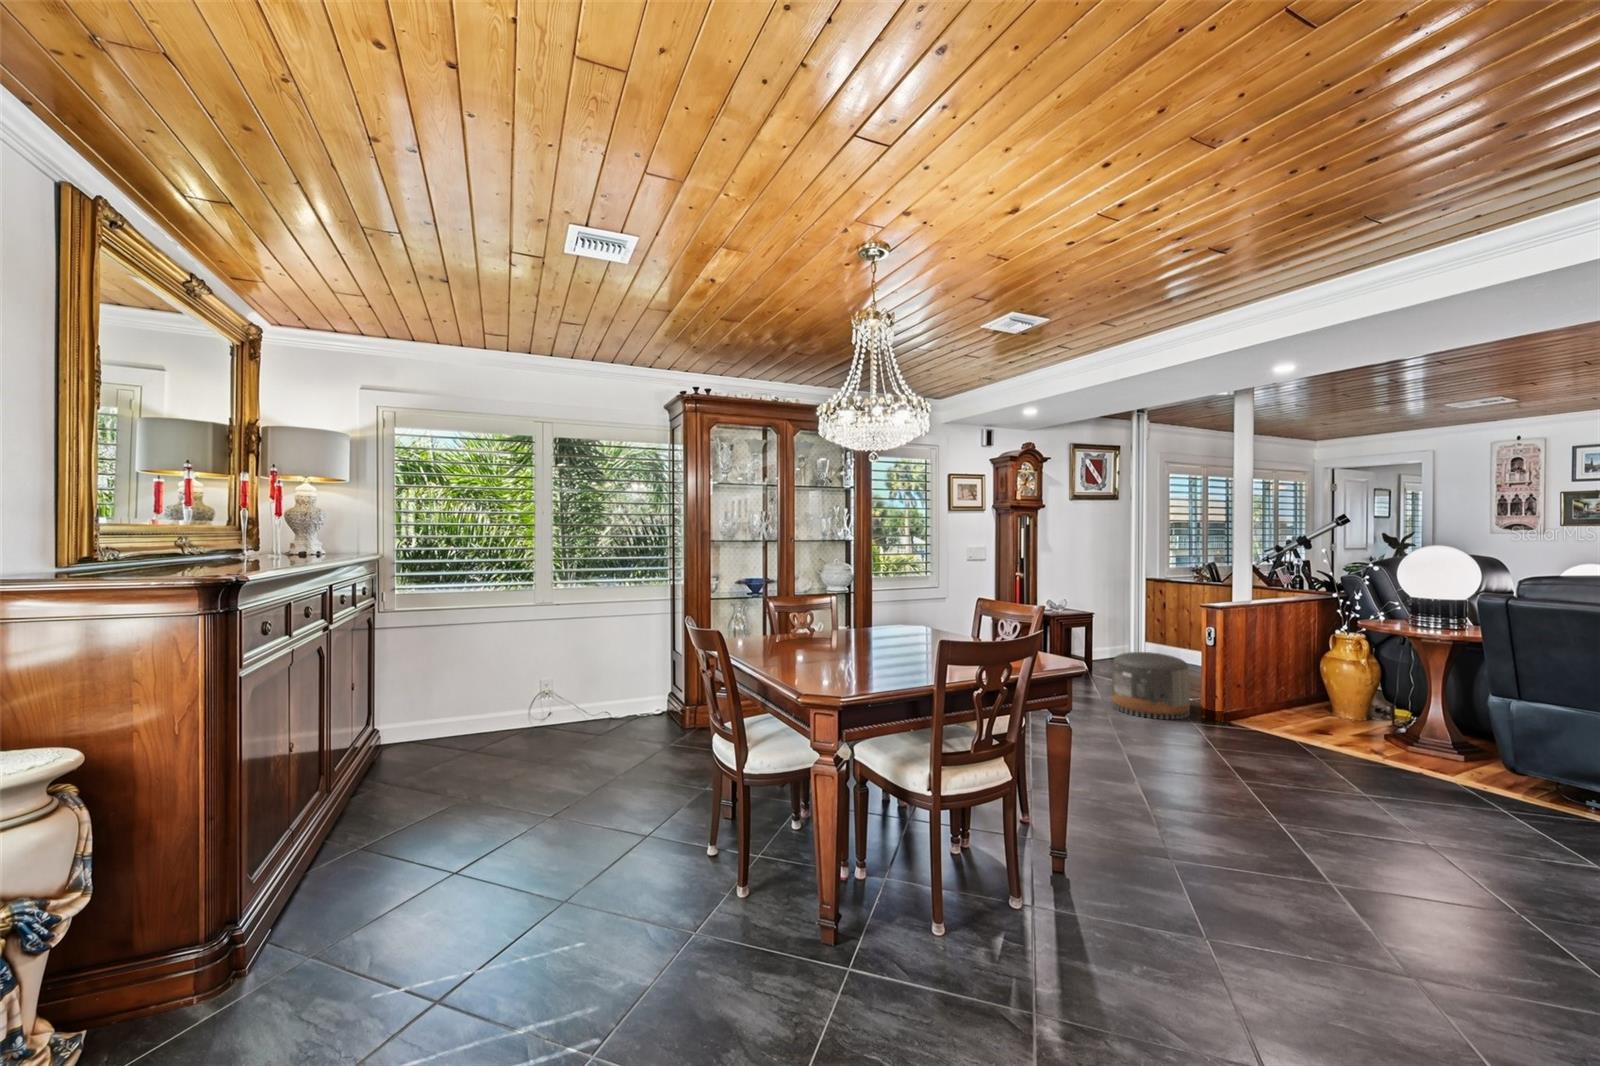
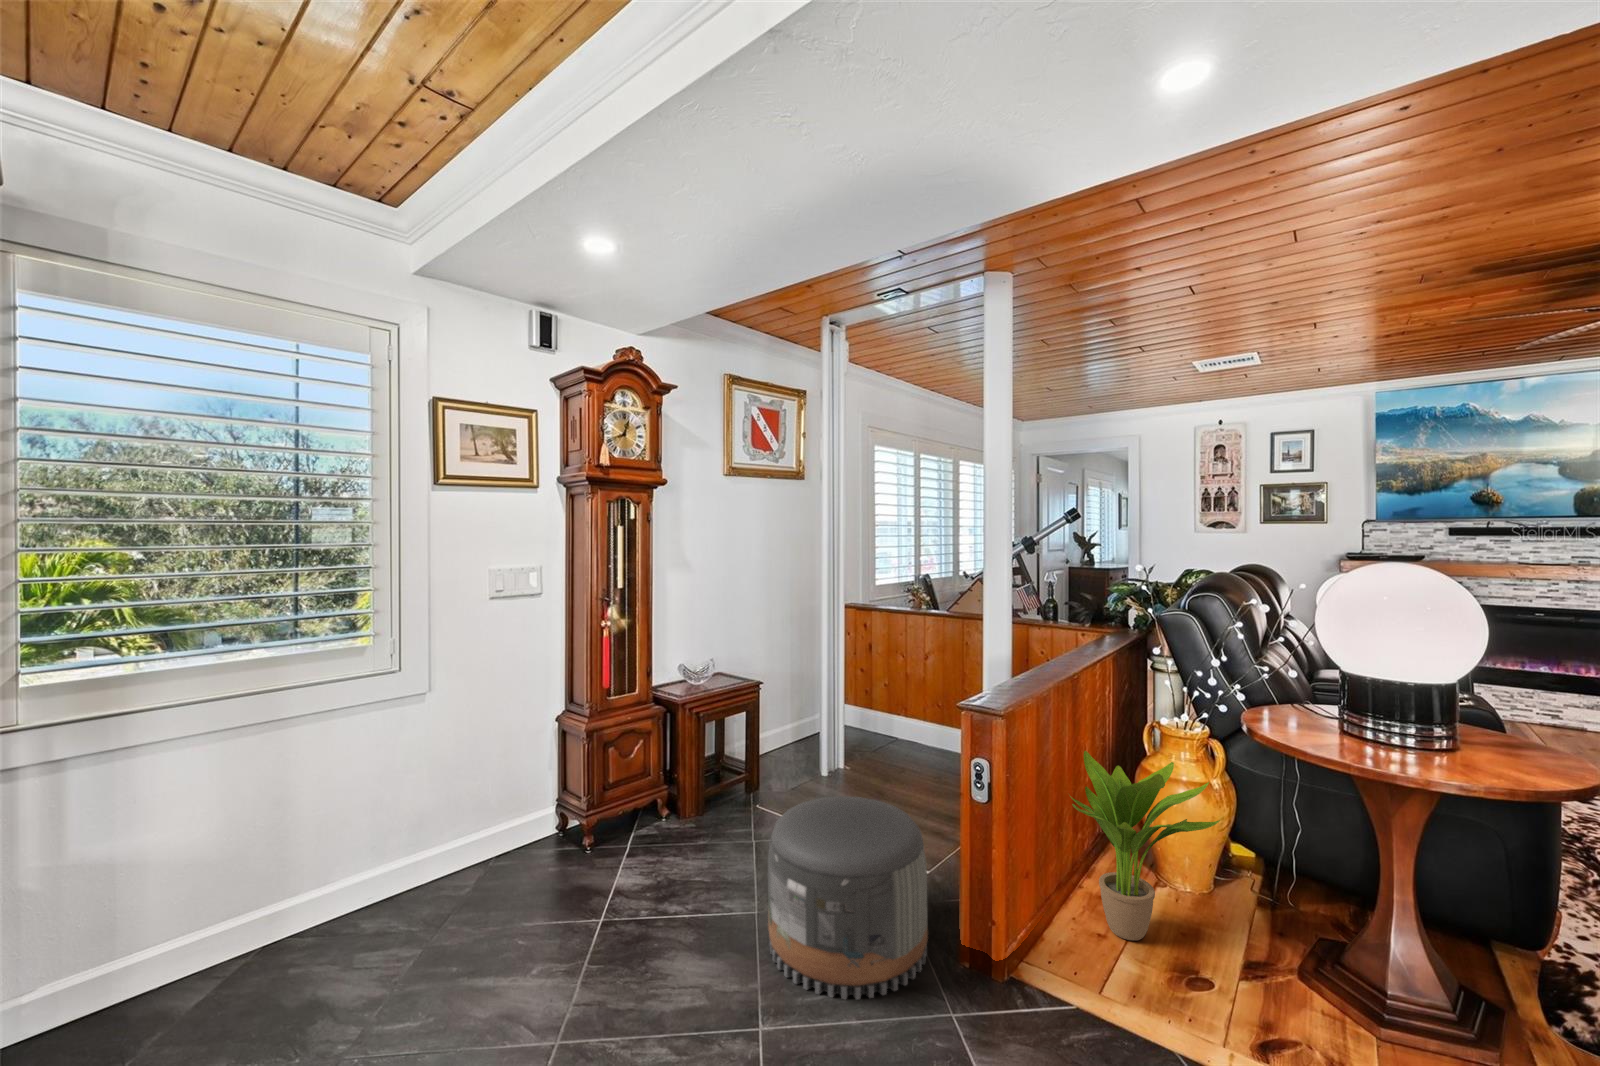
potted plant: none [1266,640,1346,724] -> present [1070,751,1220,941]

